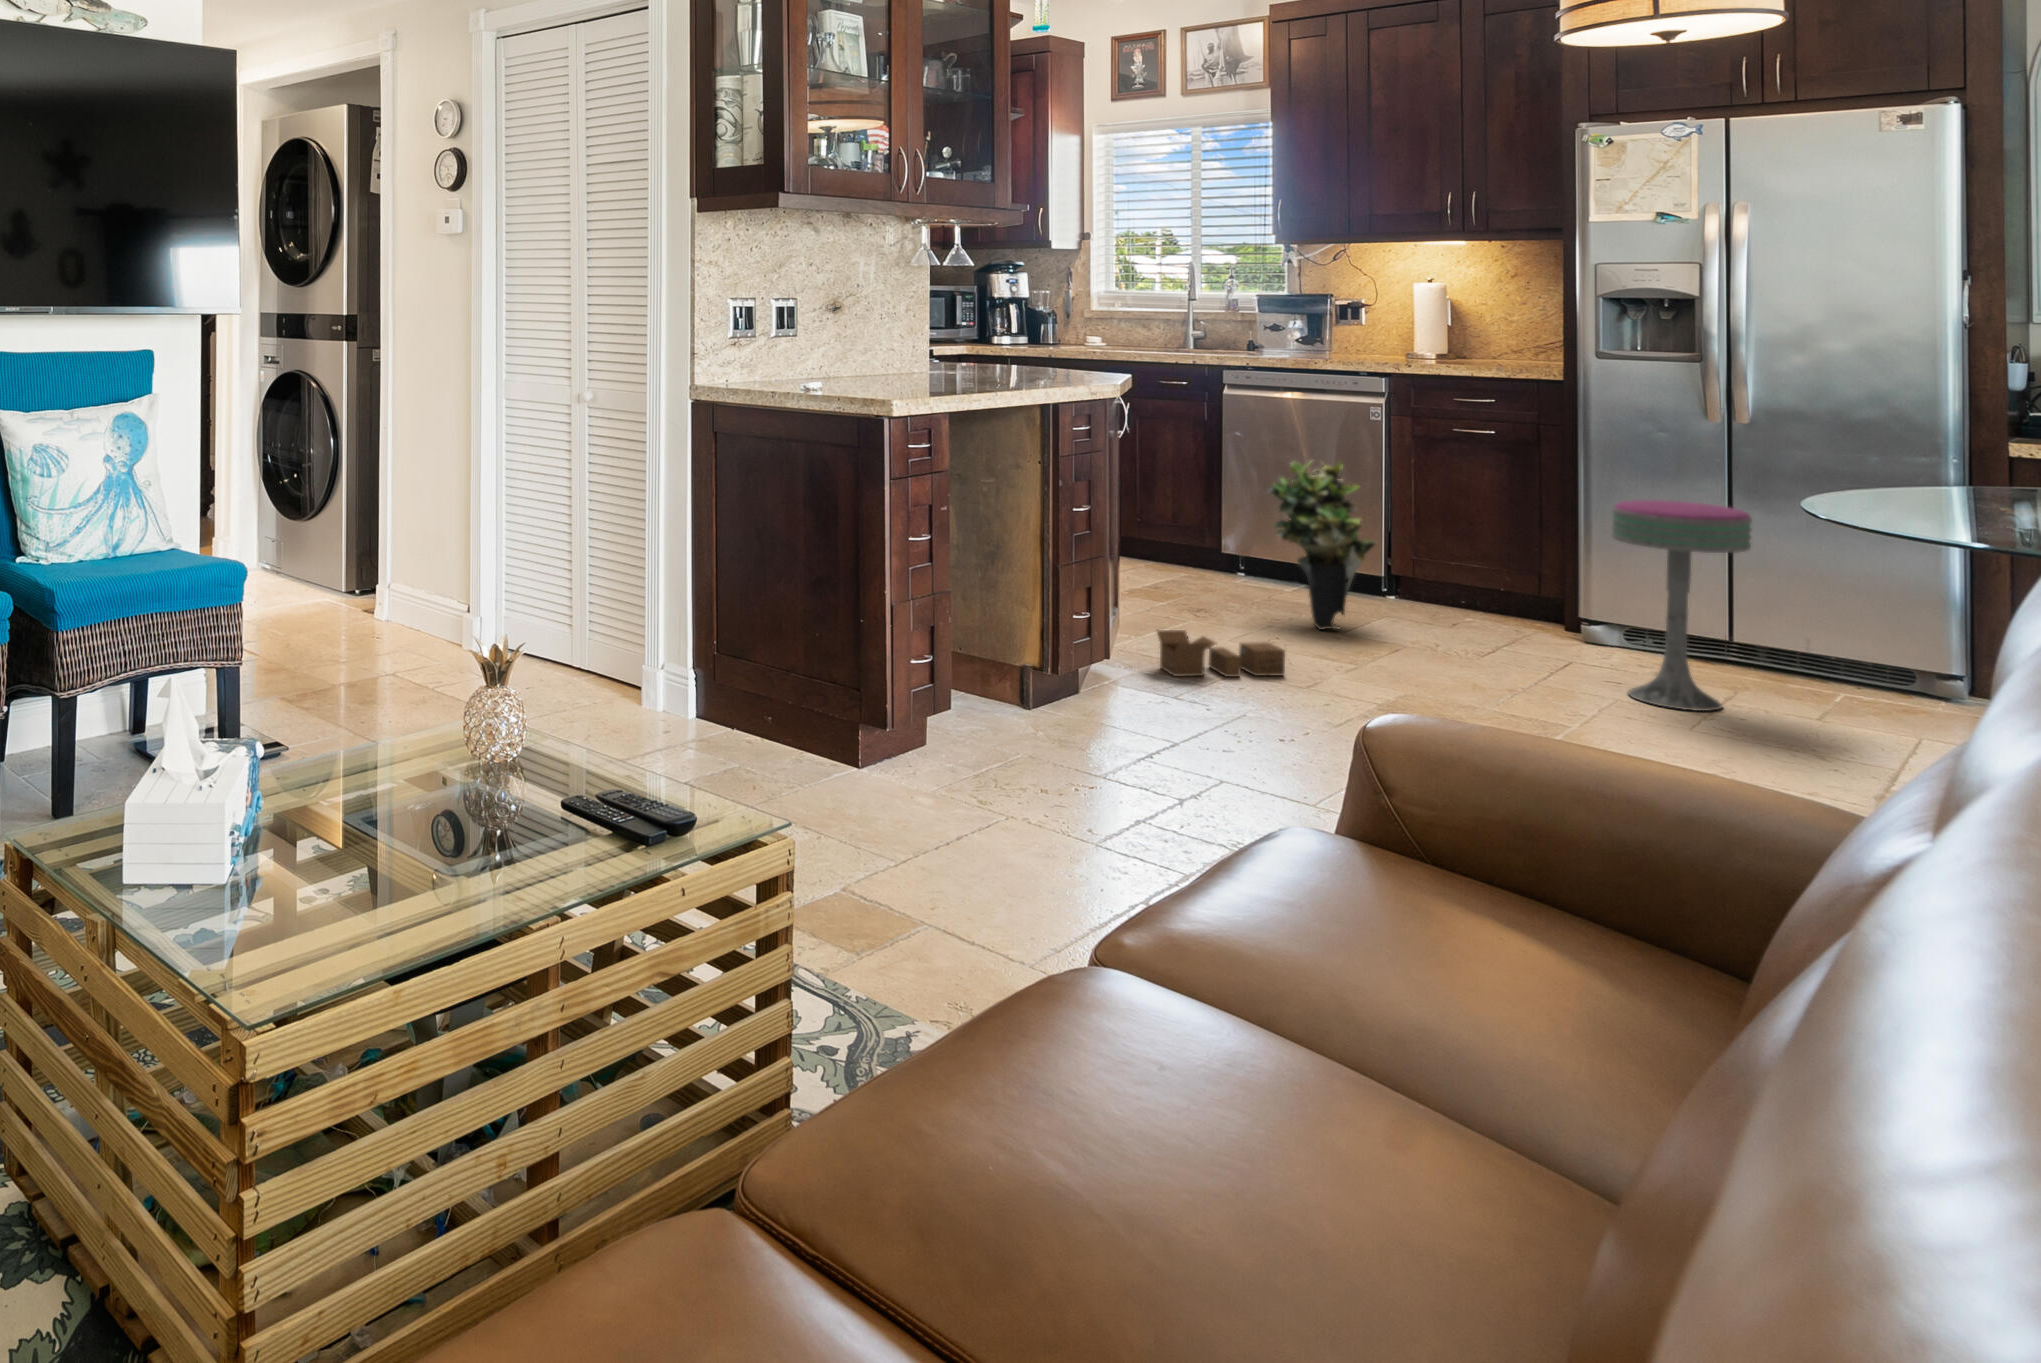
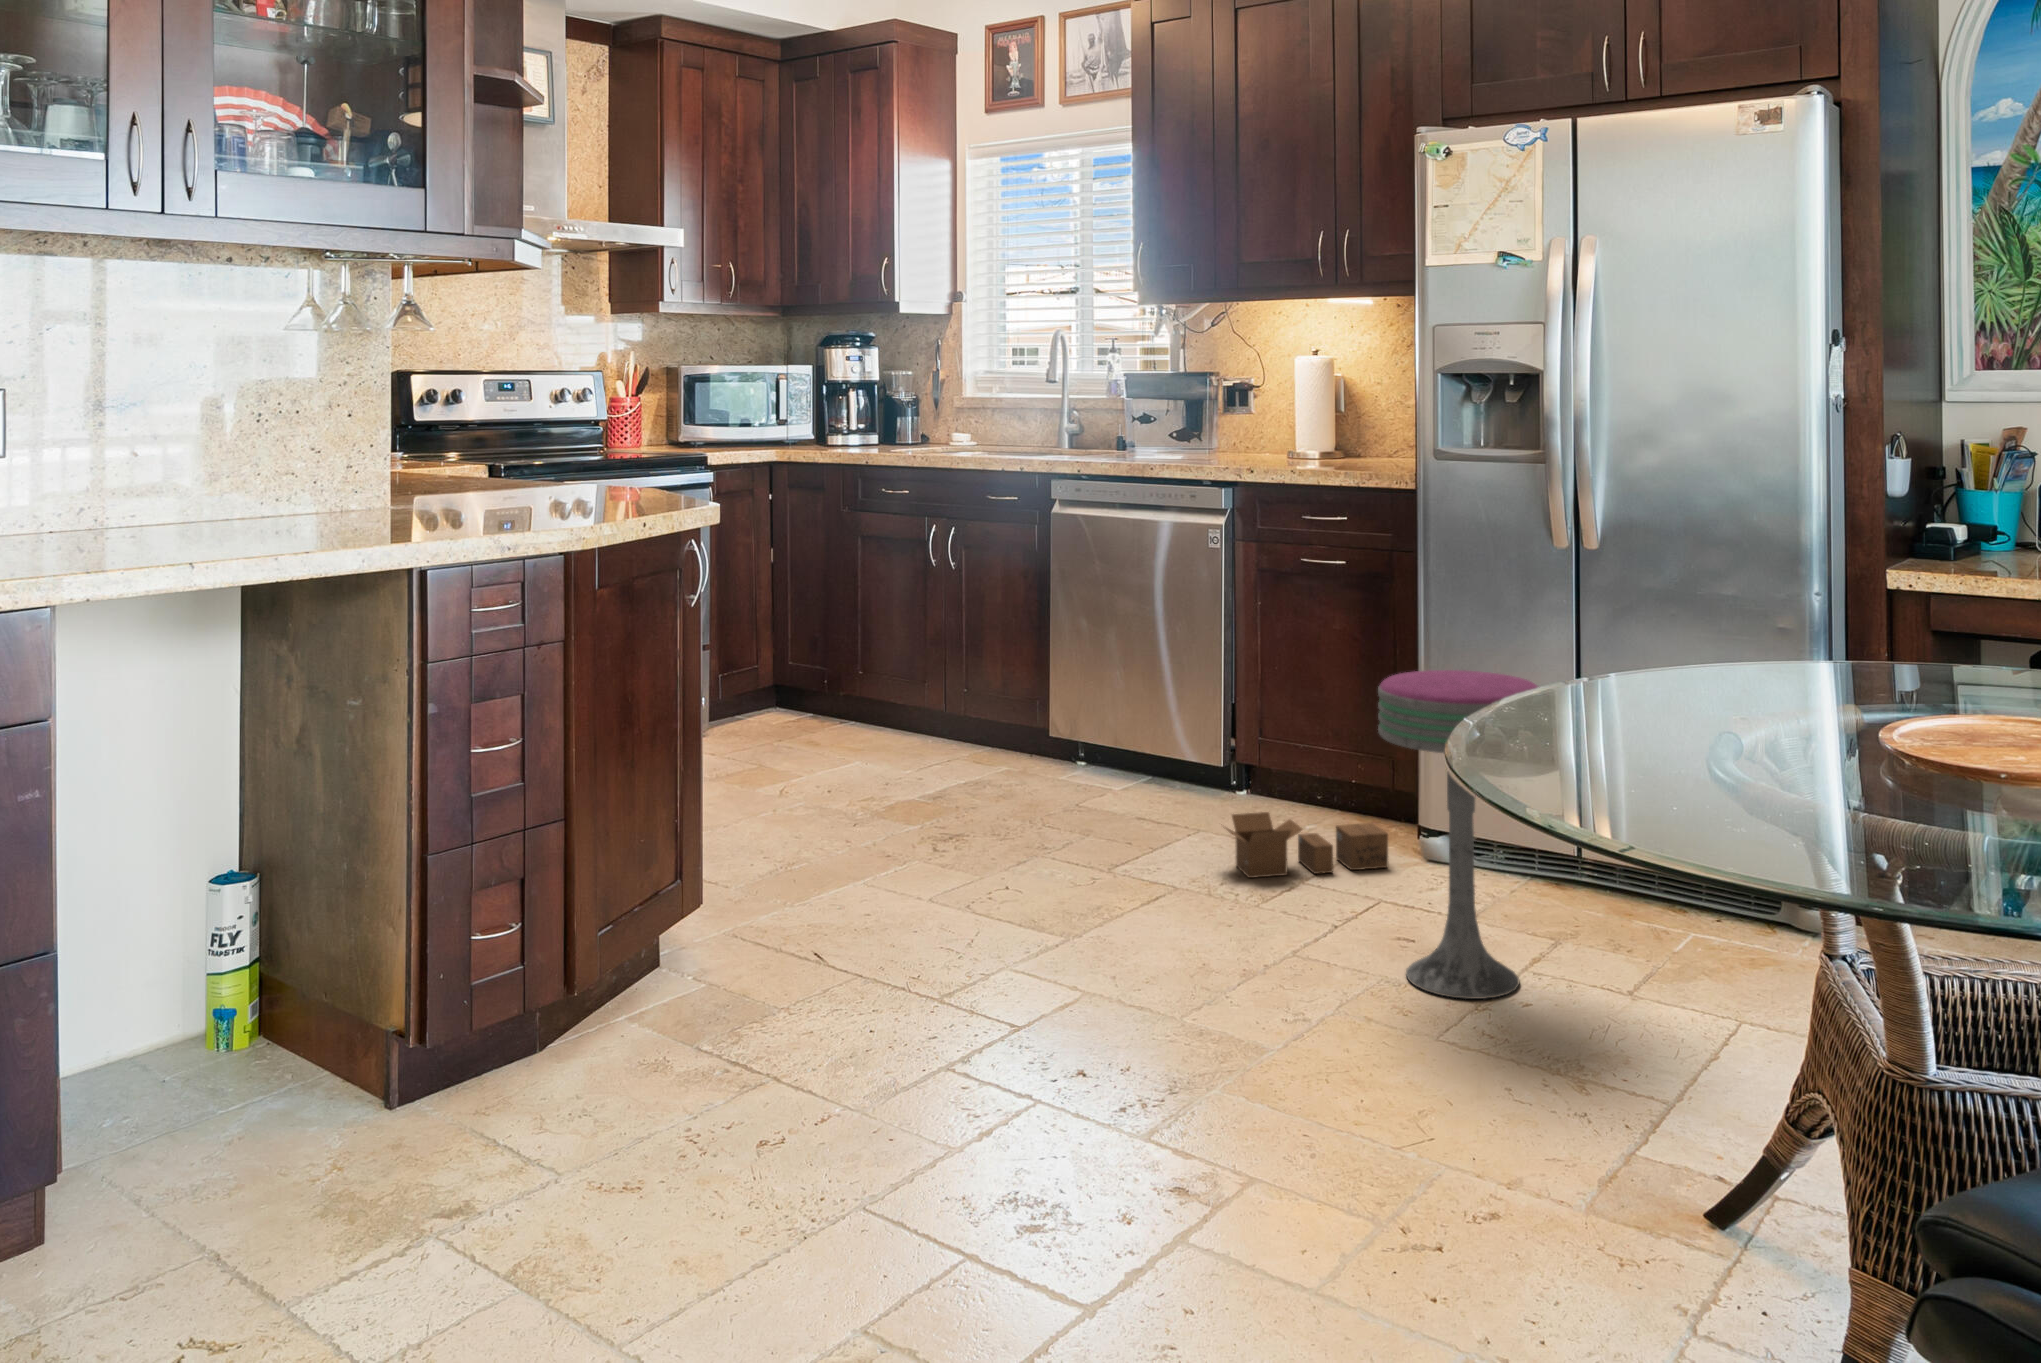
potted plant: present [1269,462,1376,630] -> none [1027,612,1162,872]
cardboard box: present [1157,630,1285,677] -> present [1225,812,1388,878]

